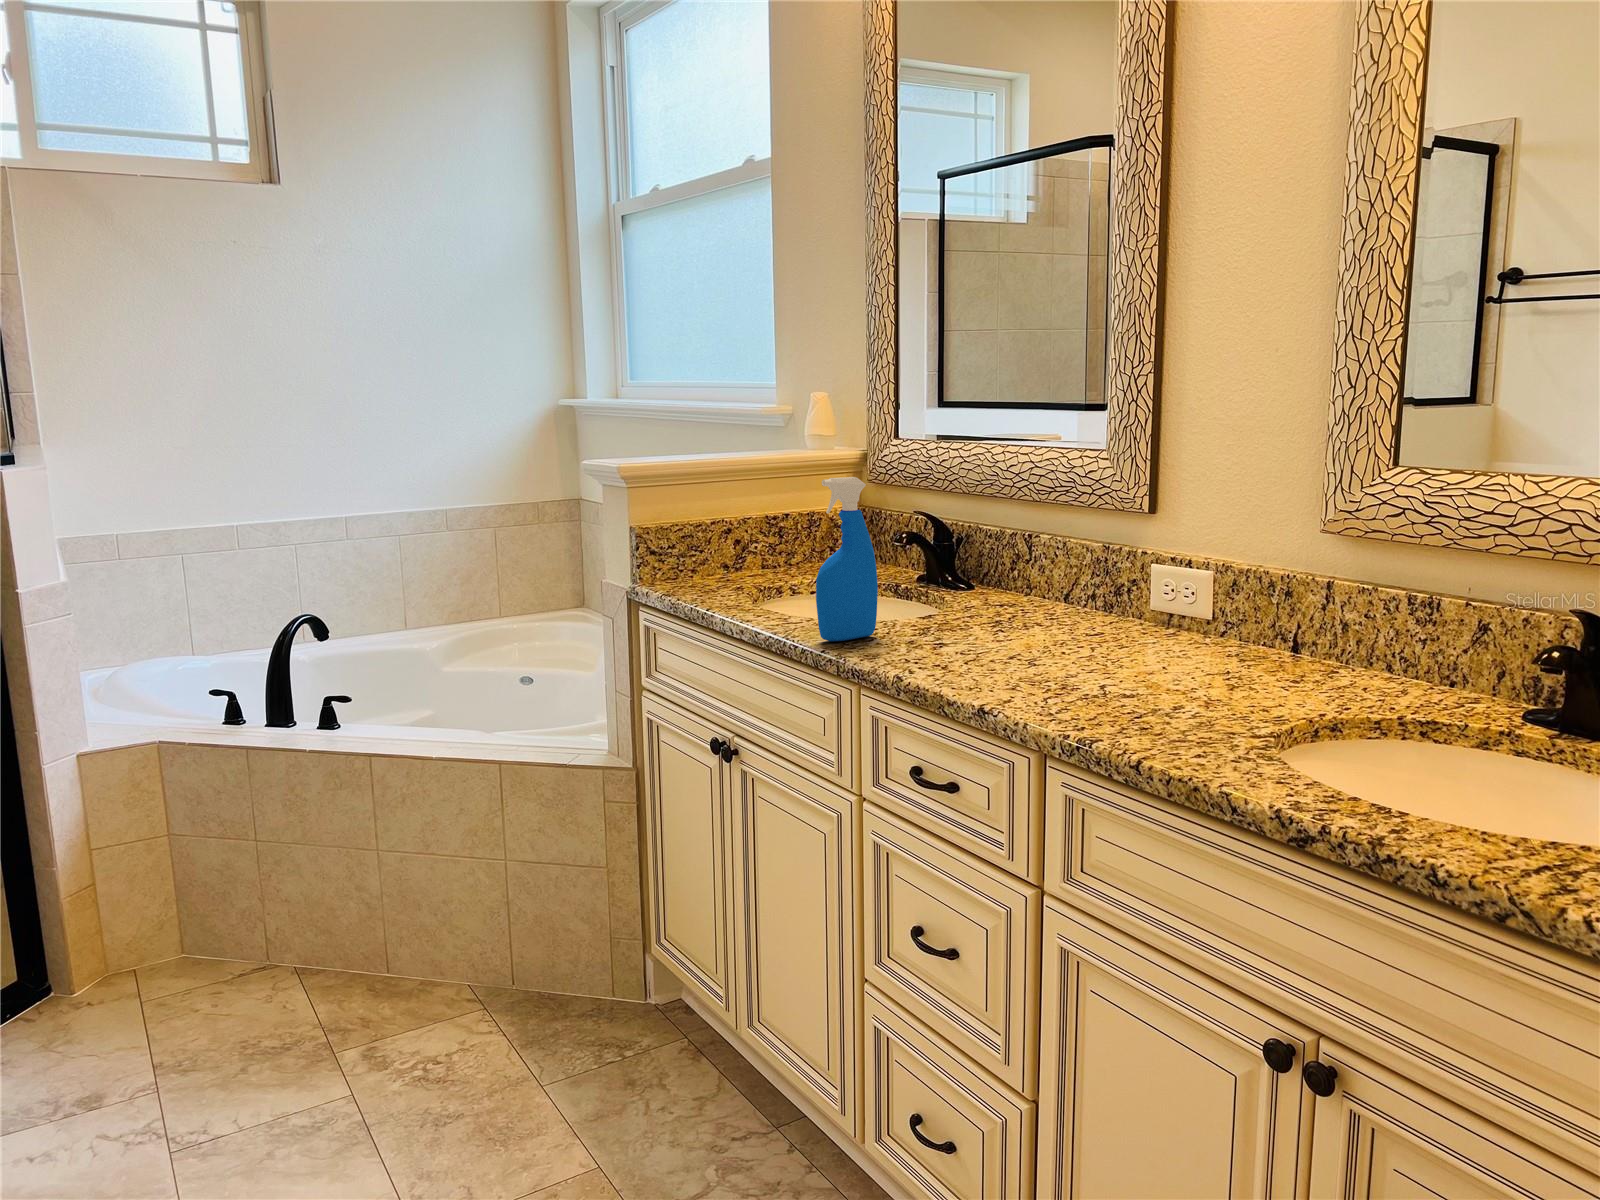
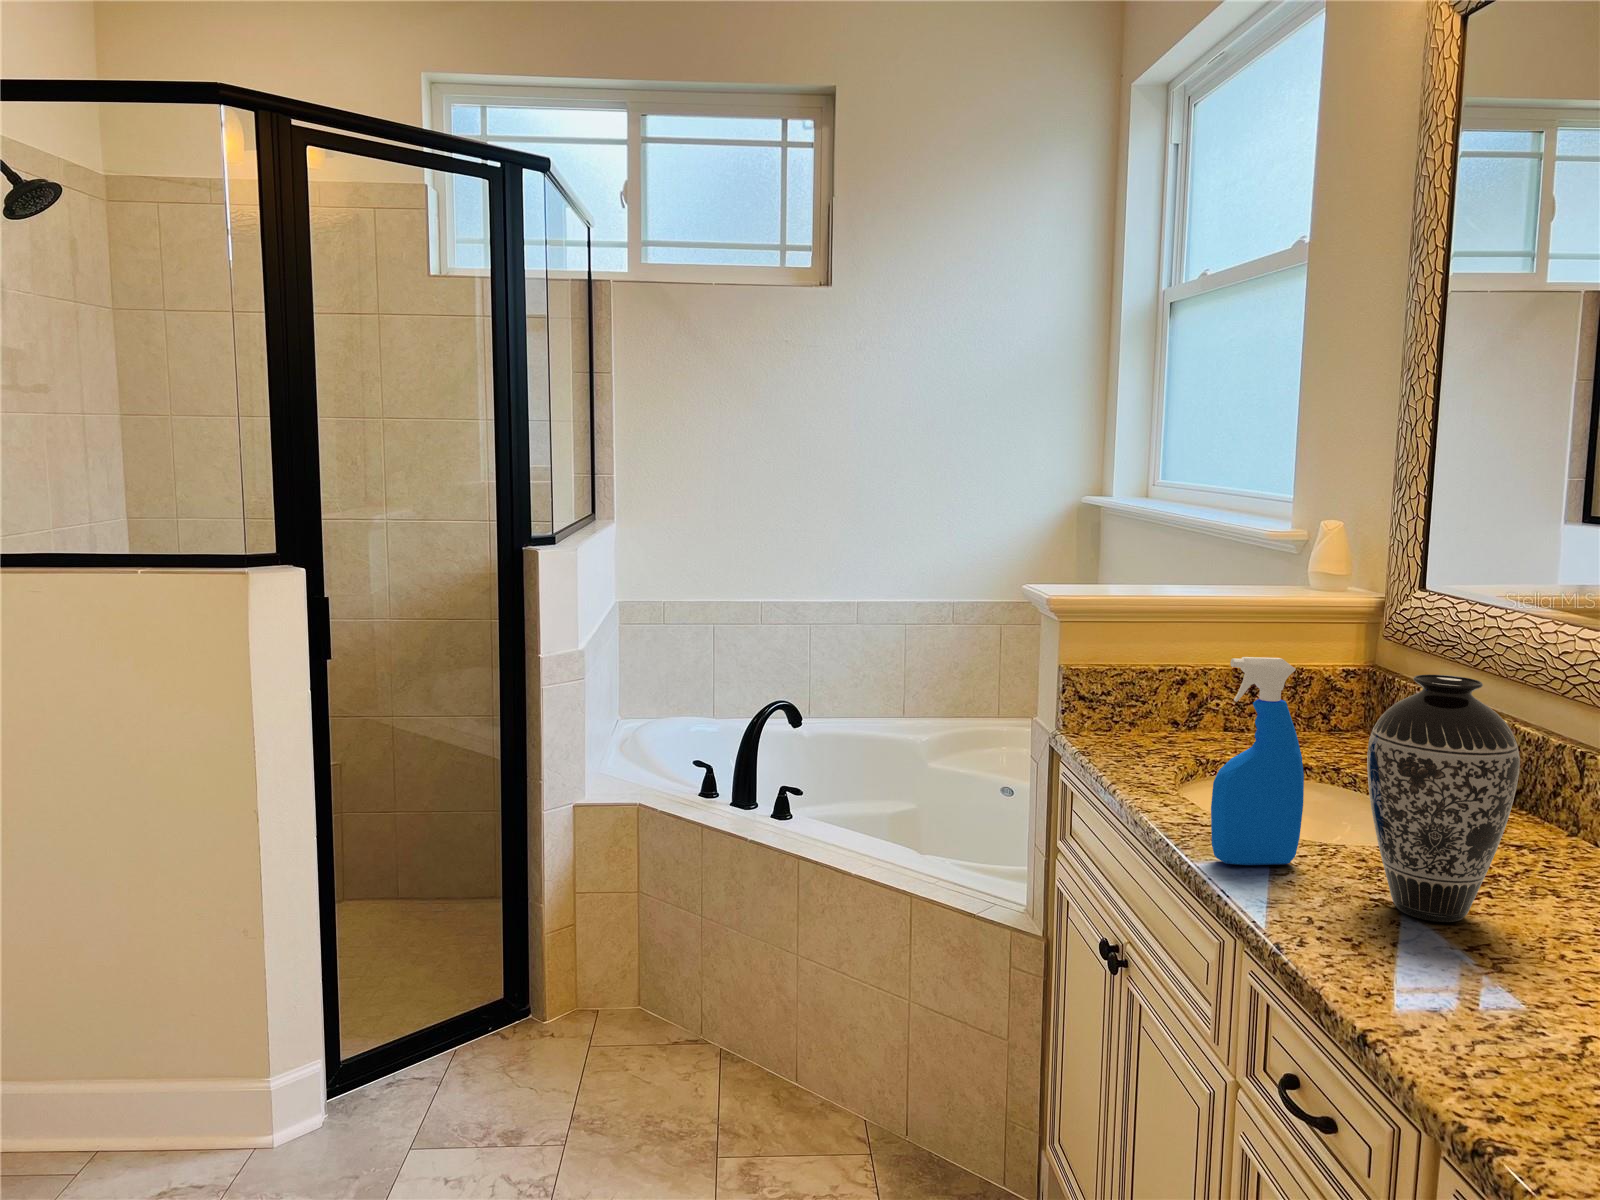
decorative vase: none [928,474,1025,650] -> present [1367,674,1520,922]

